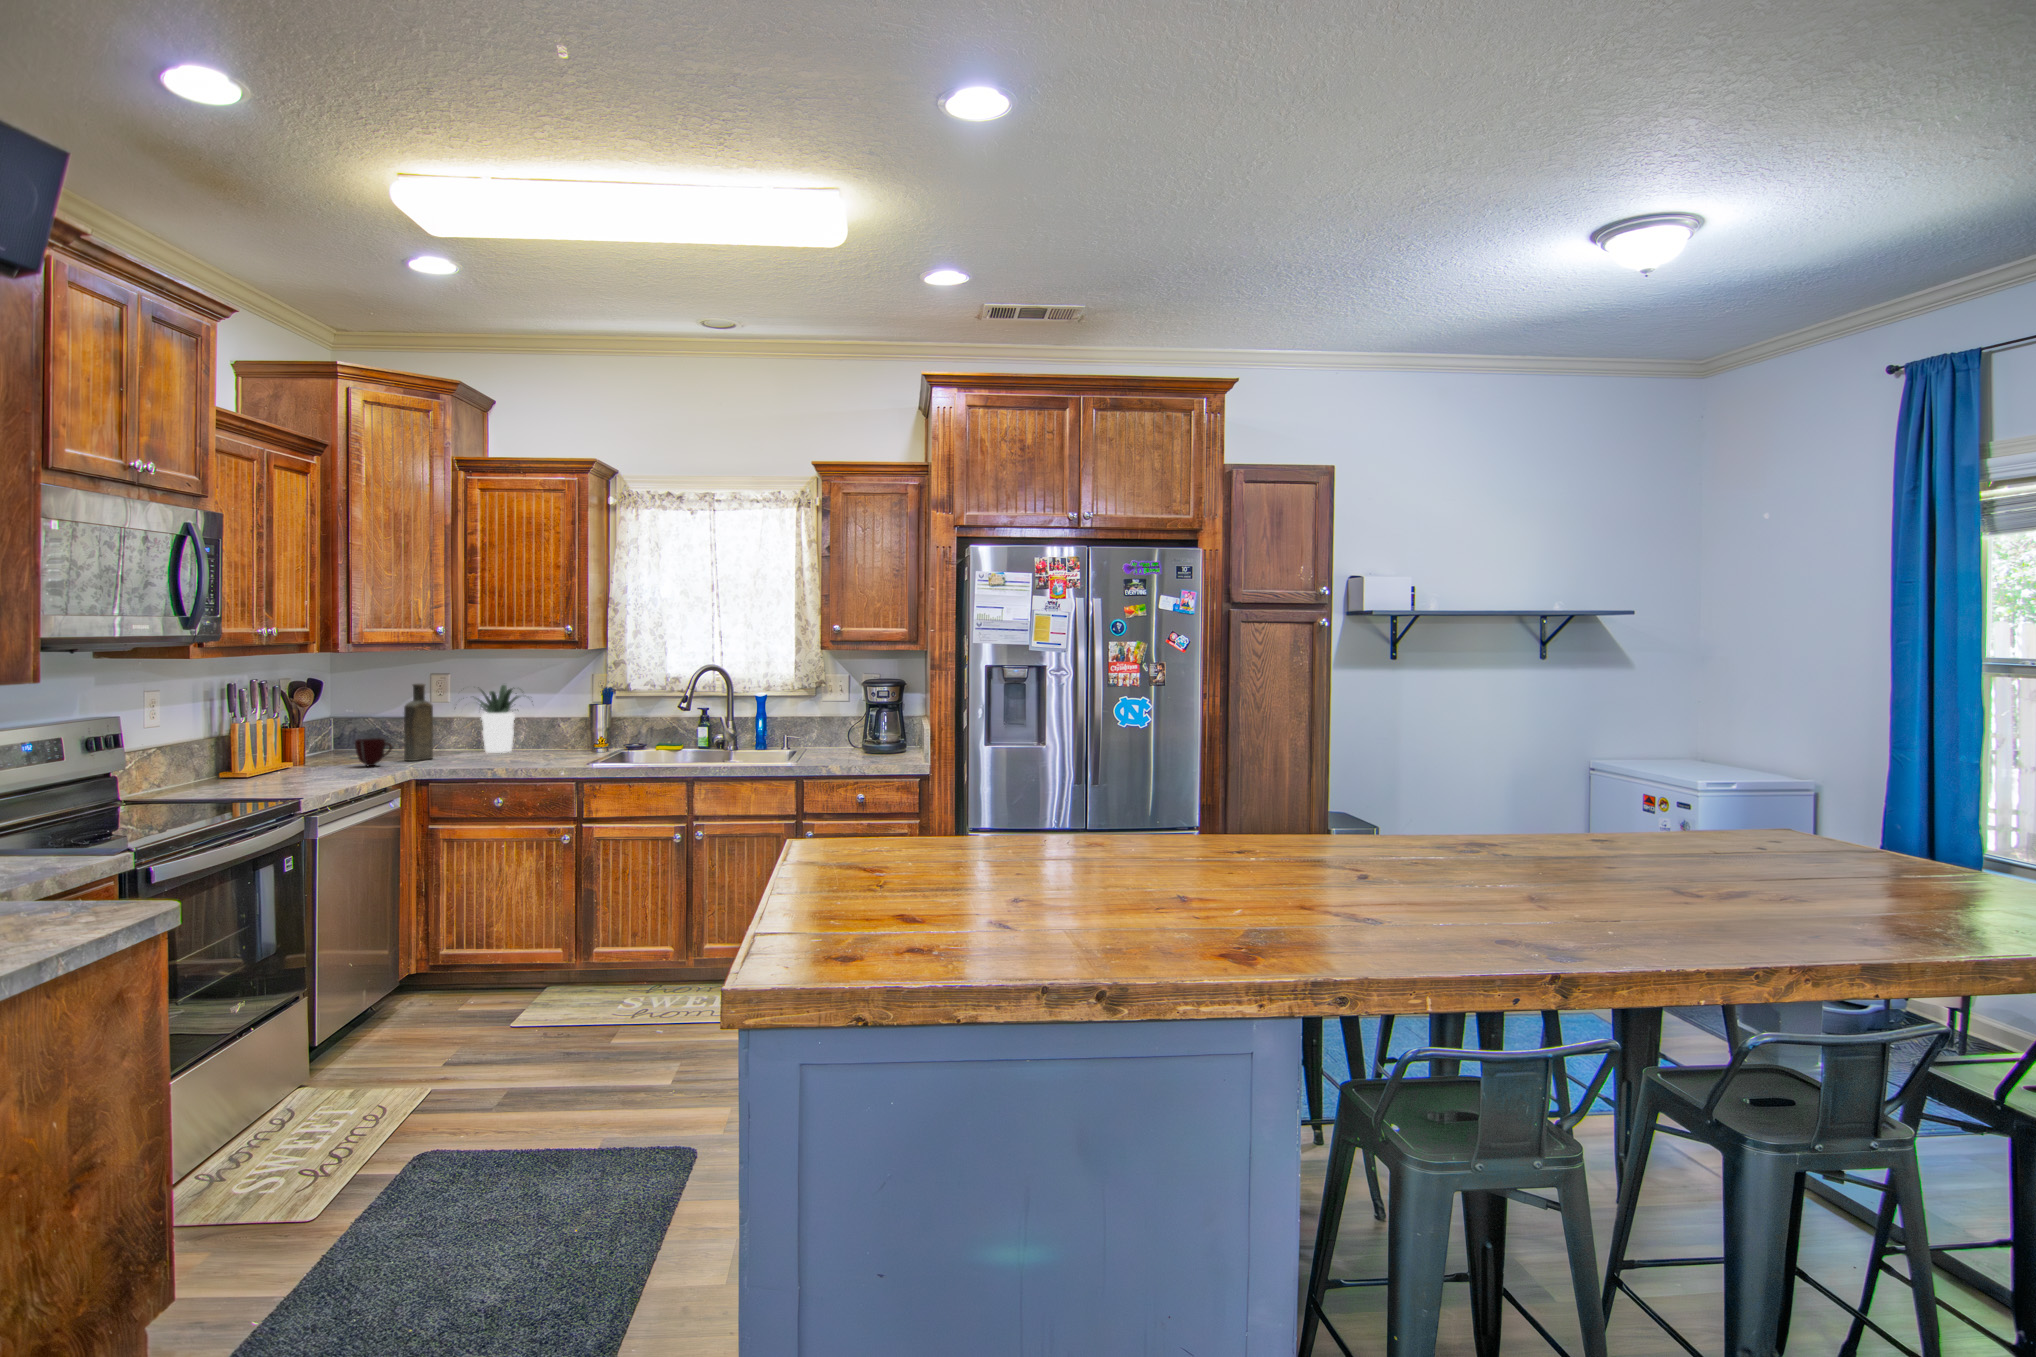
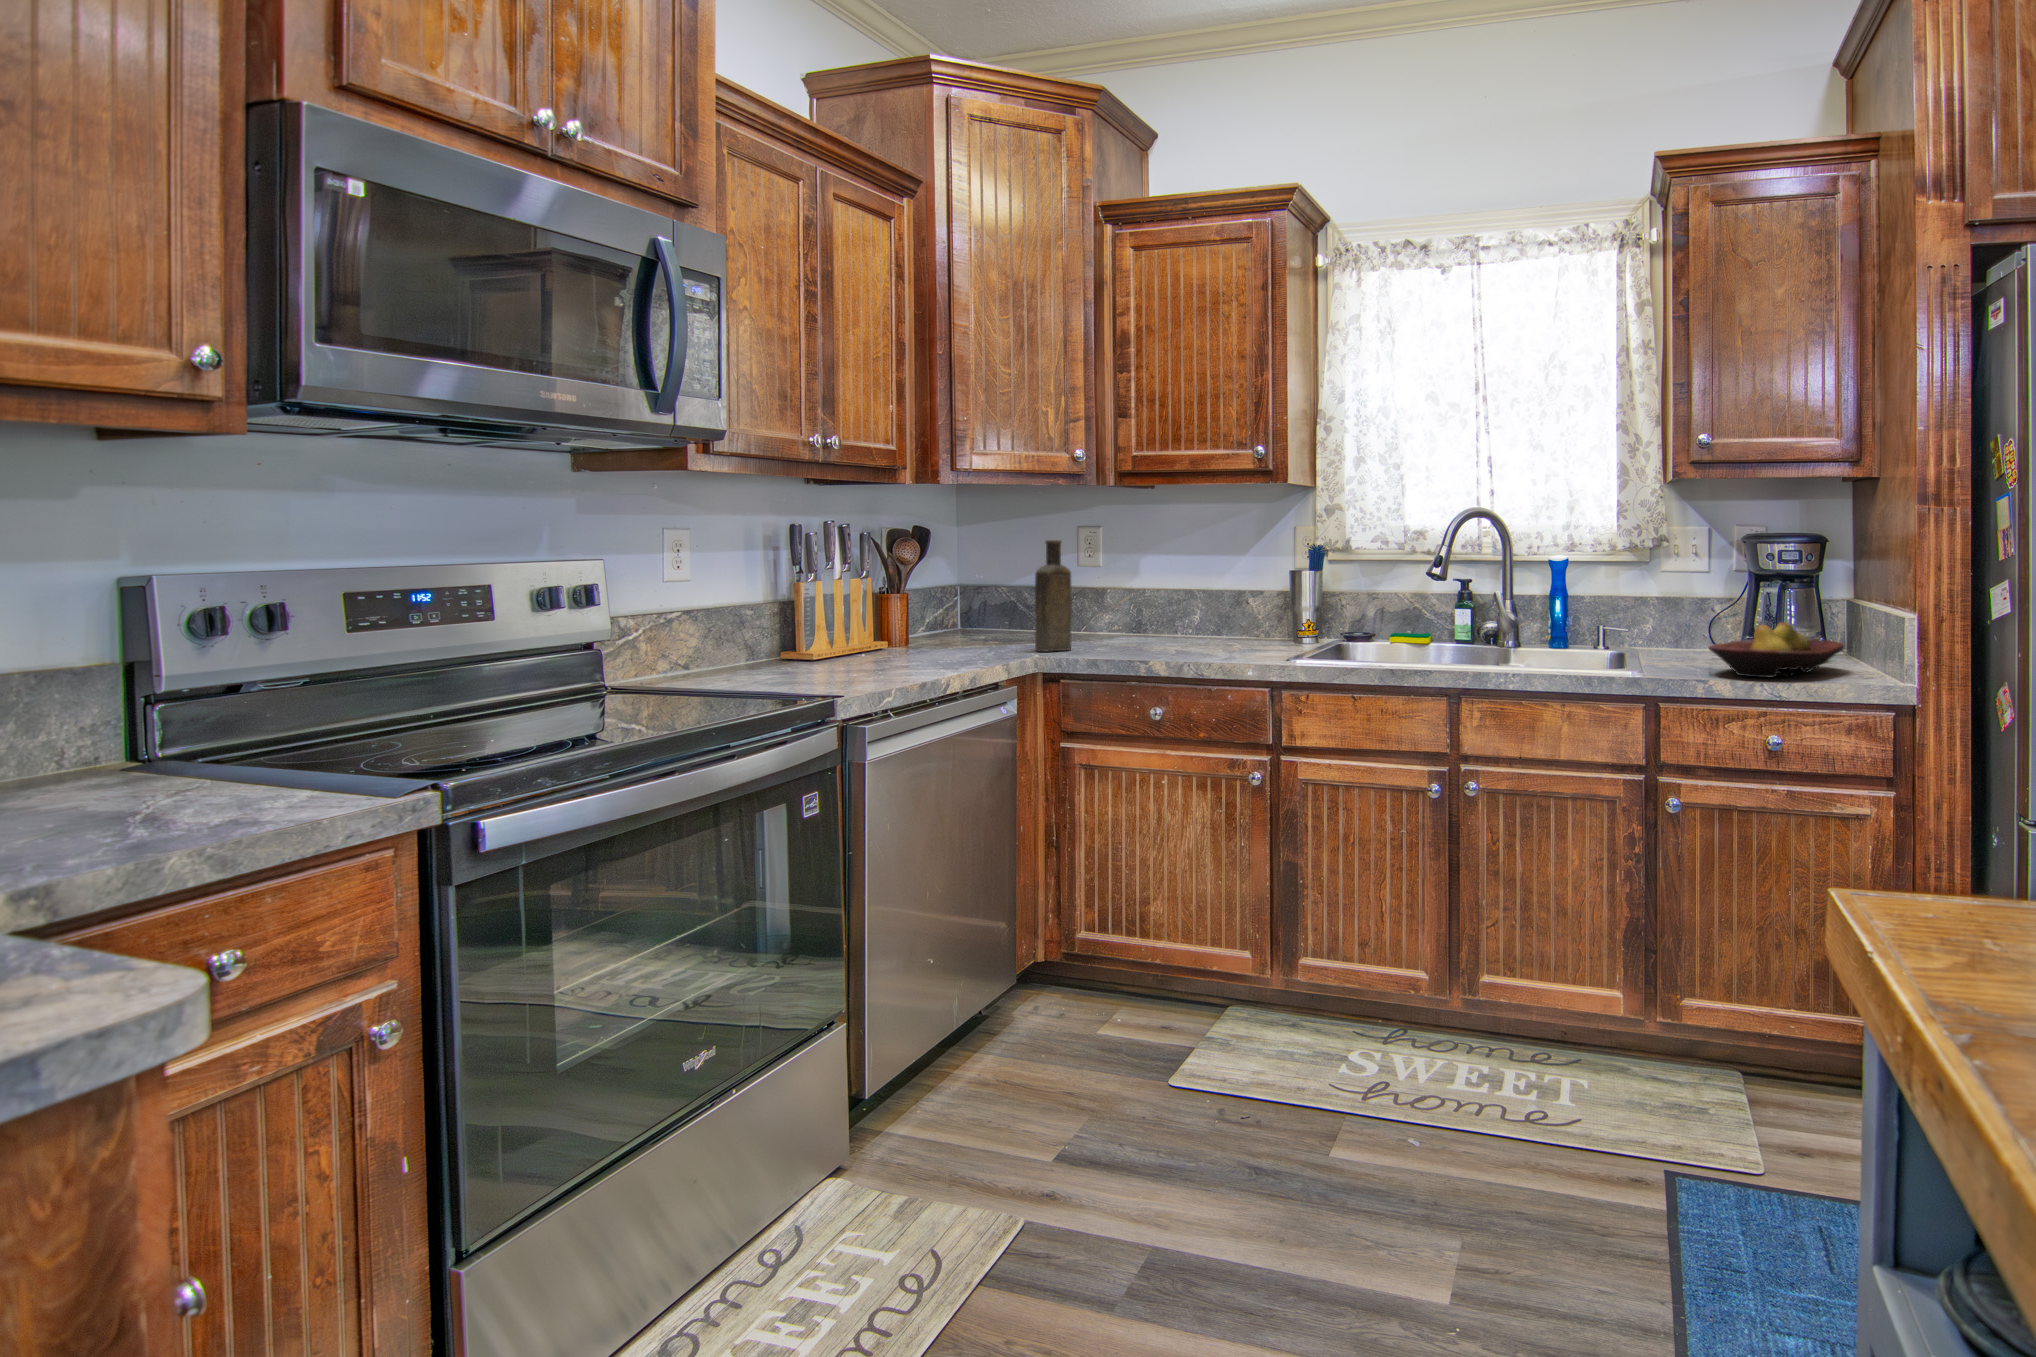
potted plant: present [463,685,520,753] -> none [1096,543,1213,645]
fruit bowl: none [829,733,899,764] -> present [1709,622,1844,677]
mug: present [355,738,392,766] -> none [975,617,1022,657]

